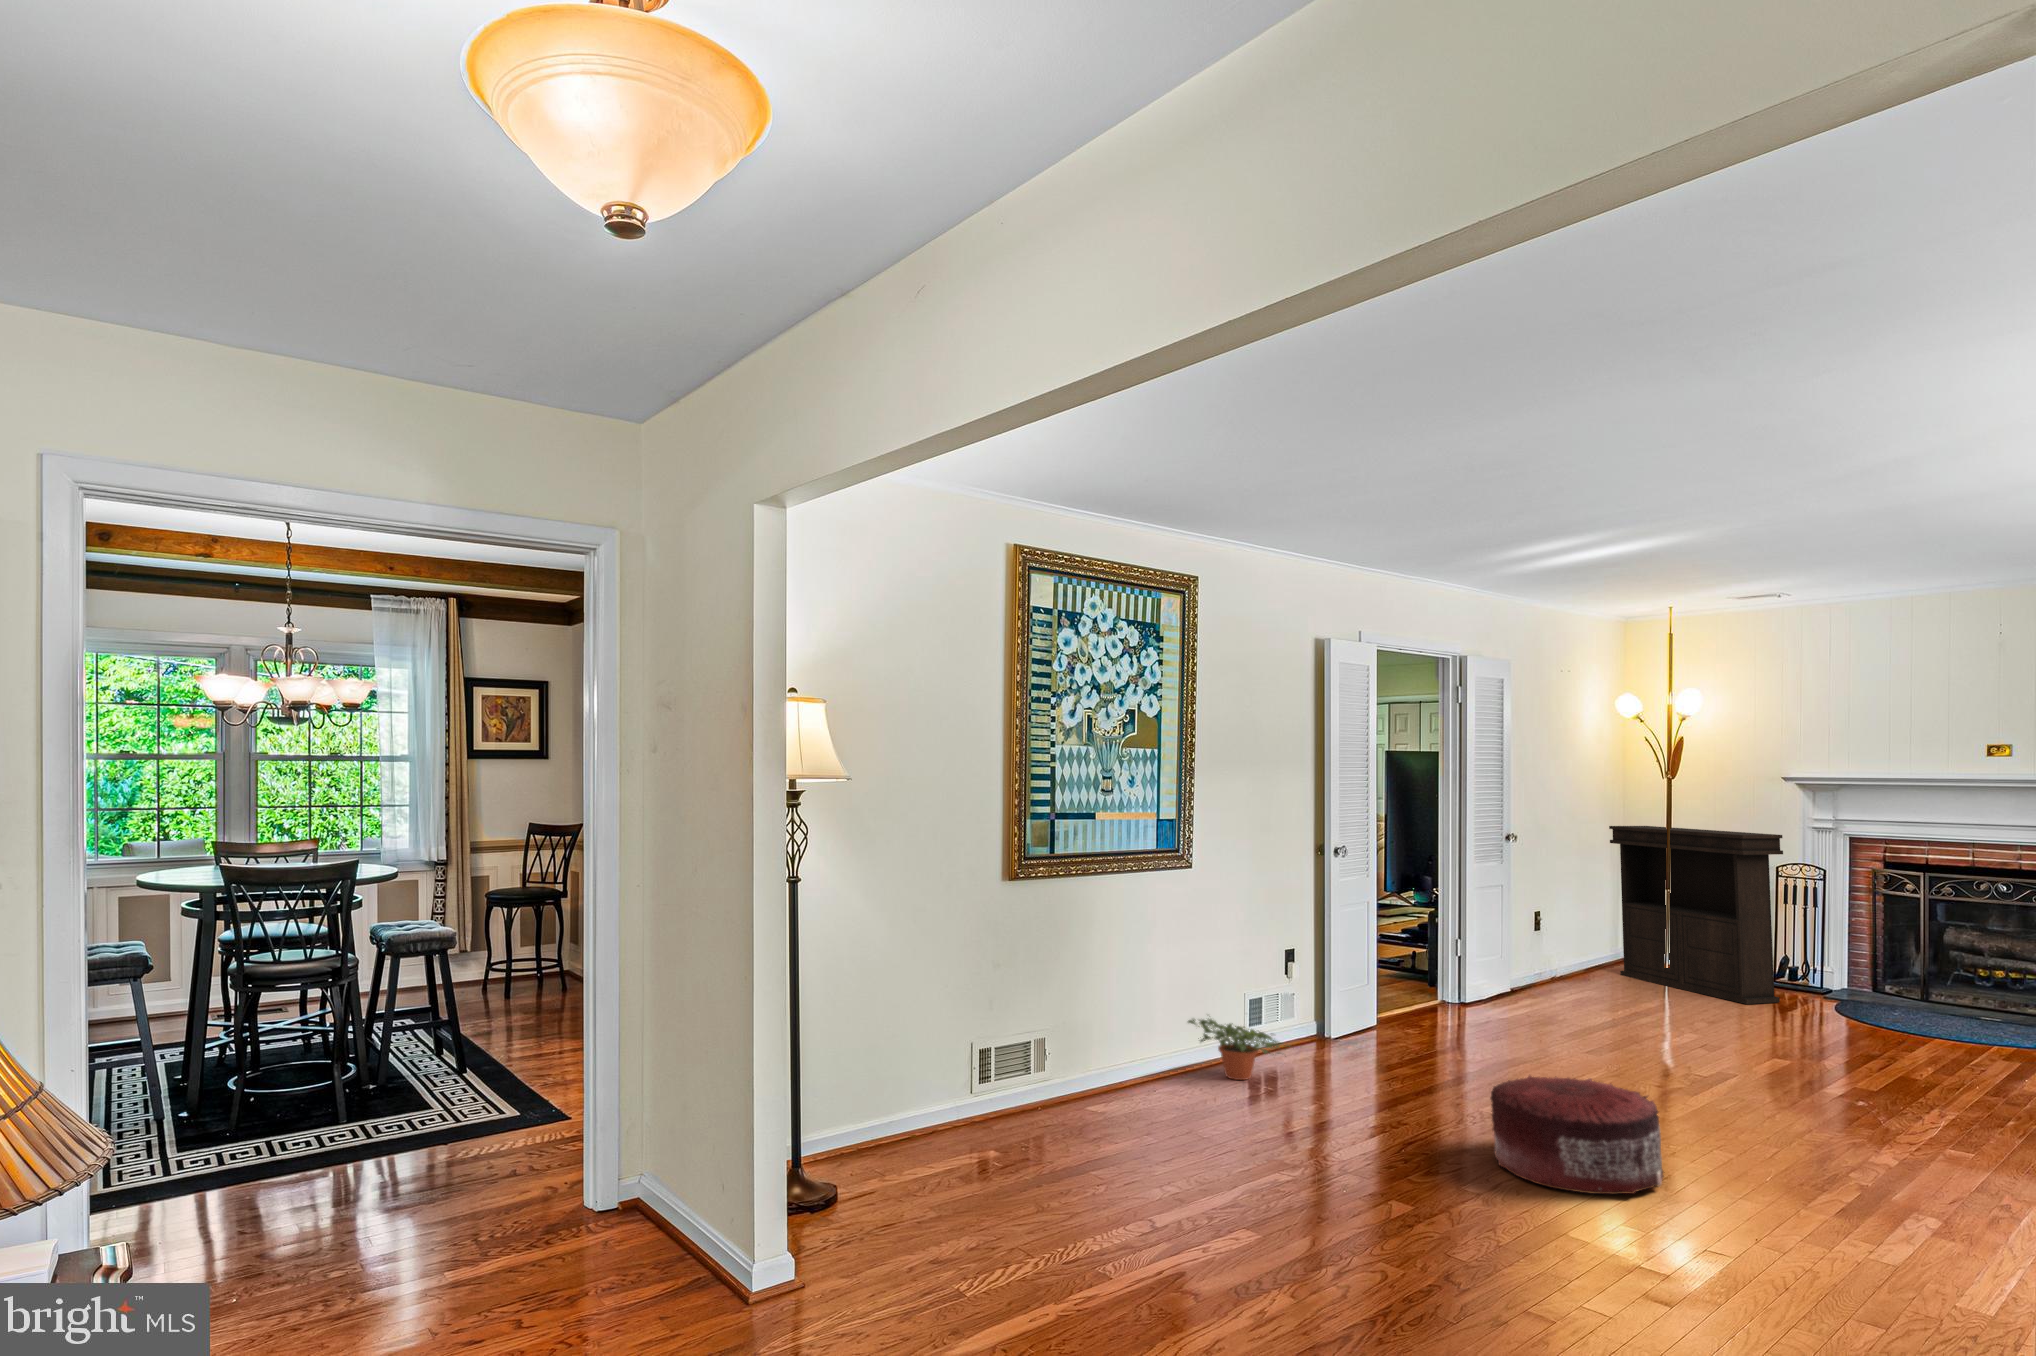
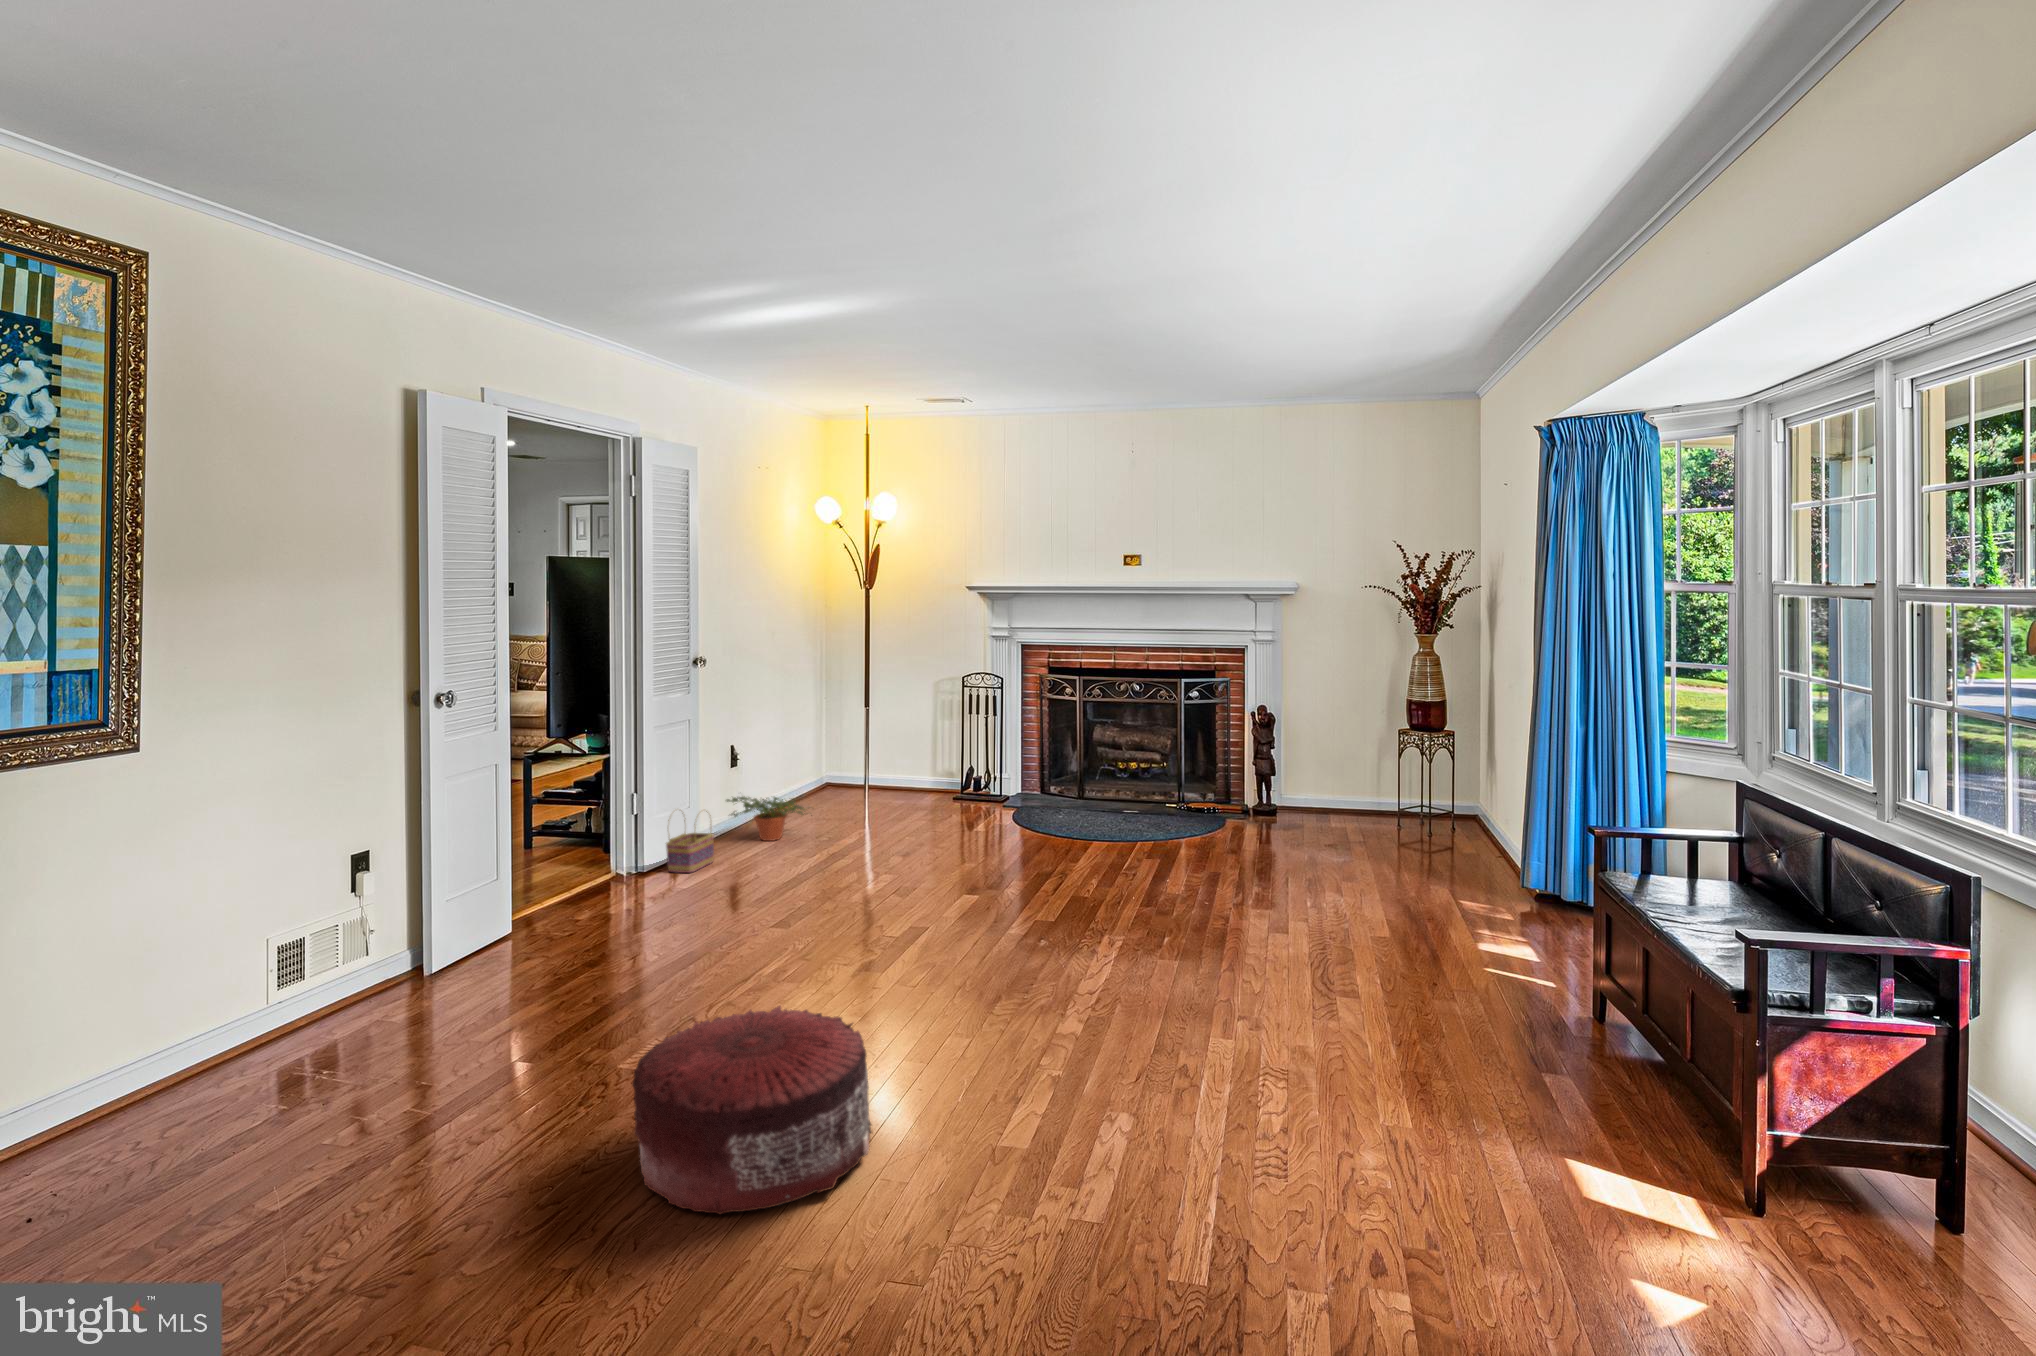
console table: present [1609,826,1783,1004] -> none [812,644,972,821]
basket: none [1479,955,1520,1010] -> present [666,811,714,873]
potted plant: present [1188,1019,1290,1080] -> present [726,796,805,841]

